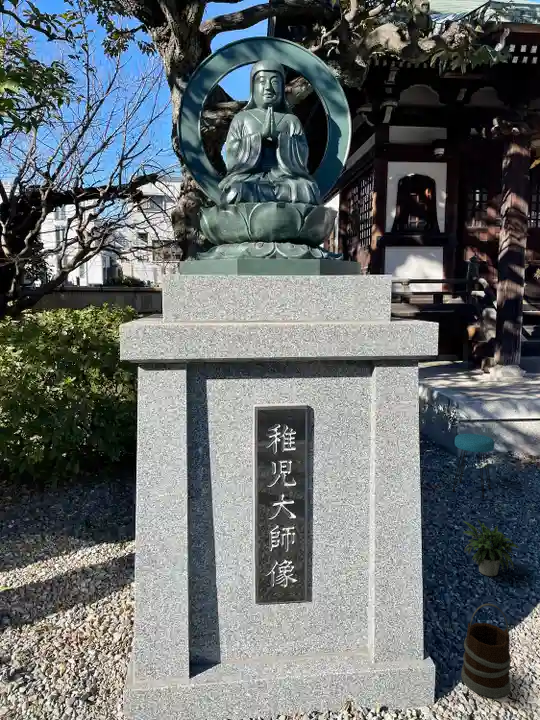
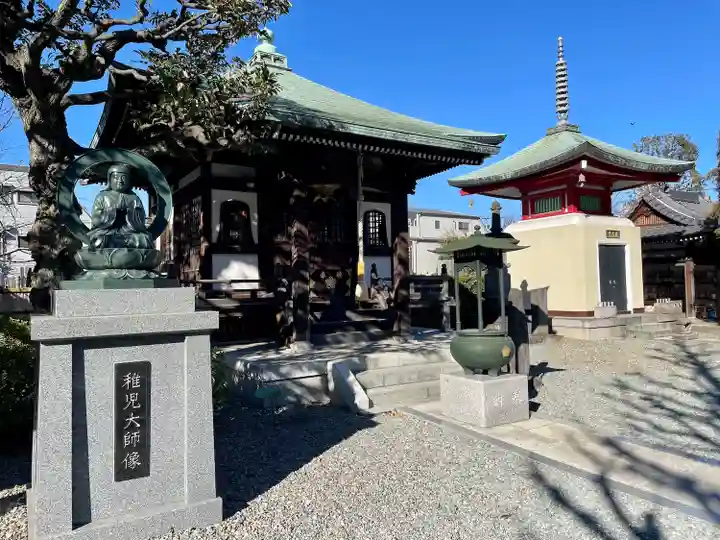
potted plant: present [463,520,519,576] -> none [249,433,284,467]
wooden bucket: present [461,604,511,697] -> none [241,463,267,514]

